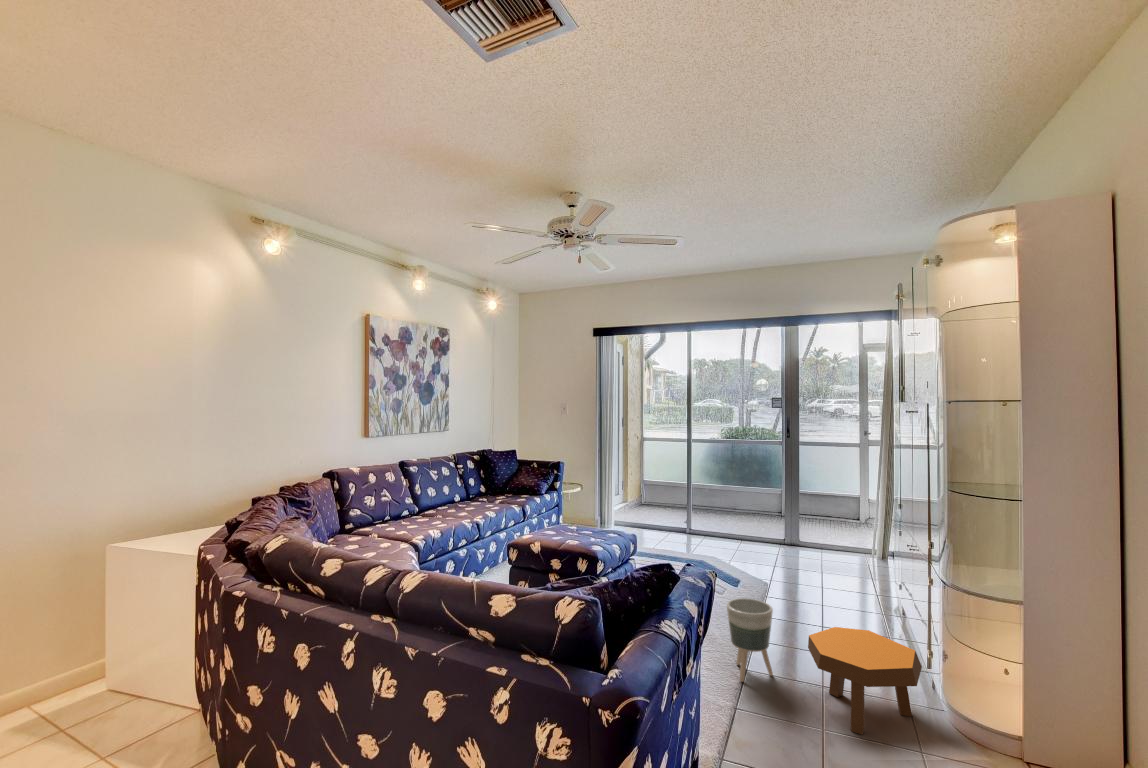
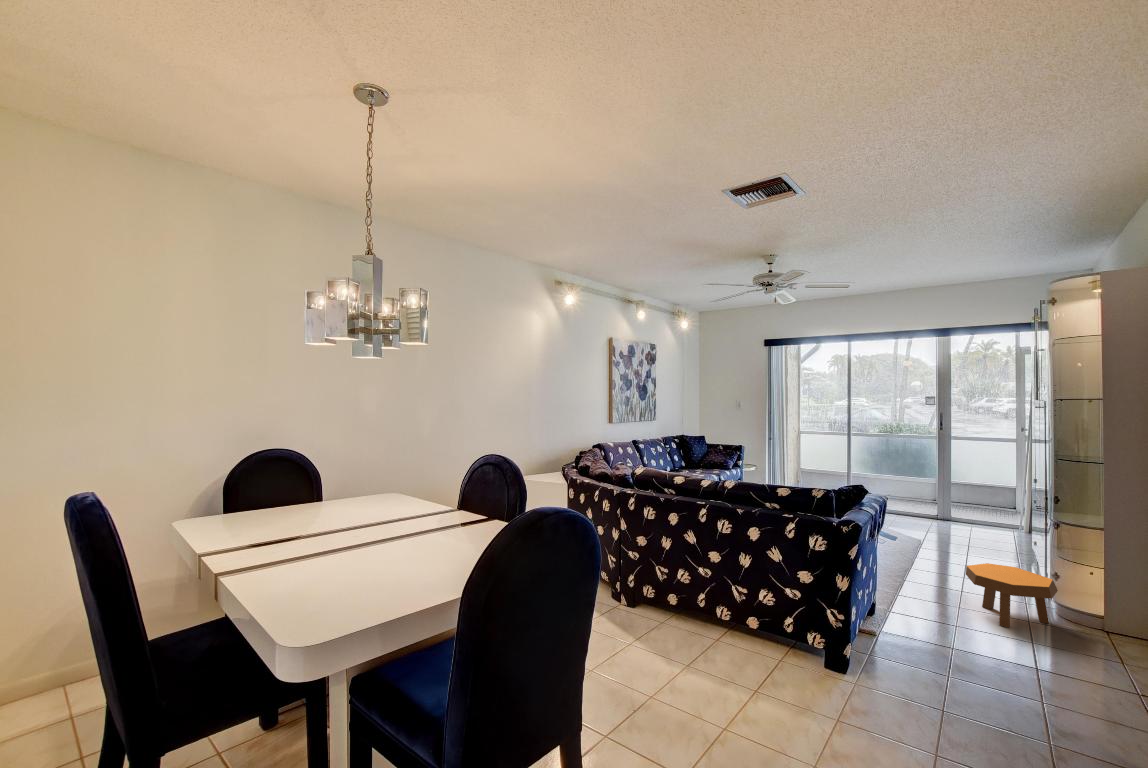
planter: present [727,598,773,682] -> none [900,541,937,595]

